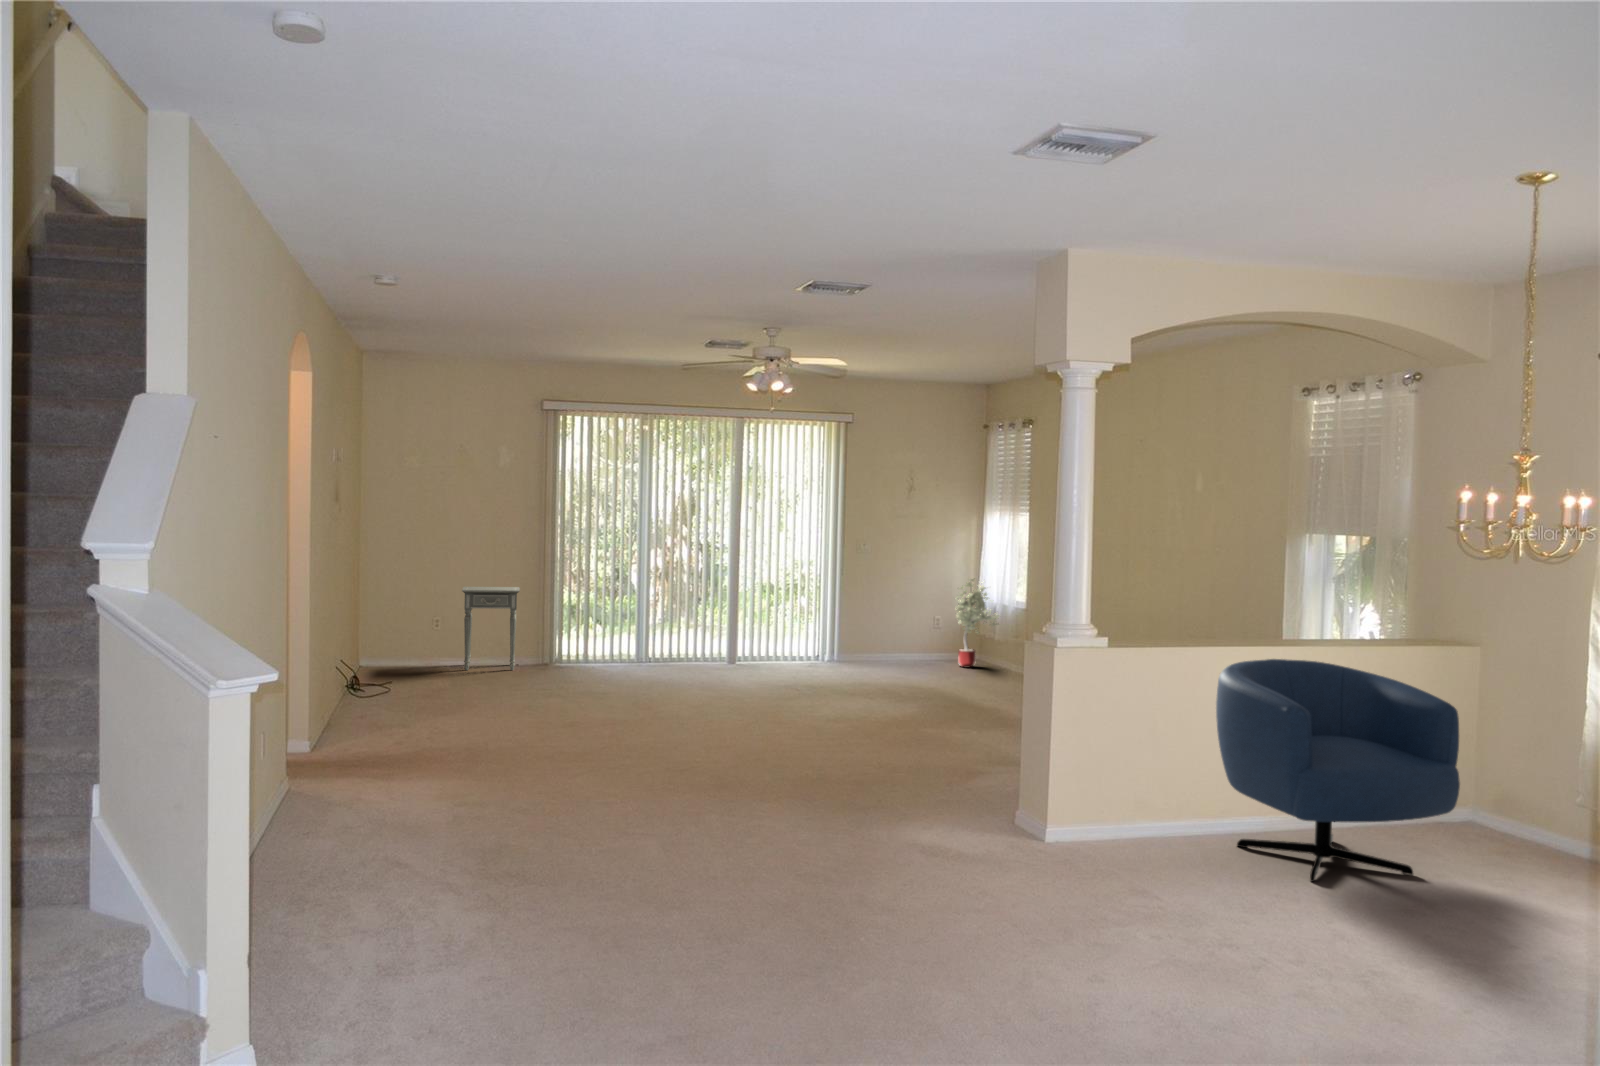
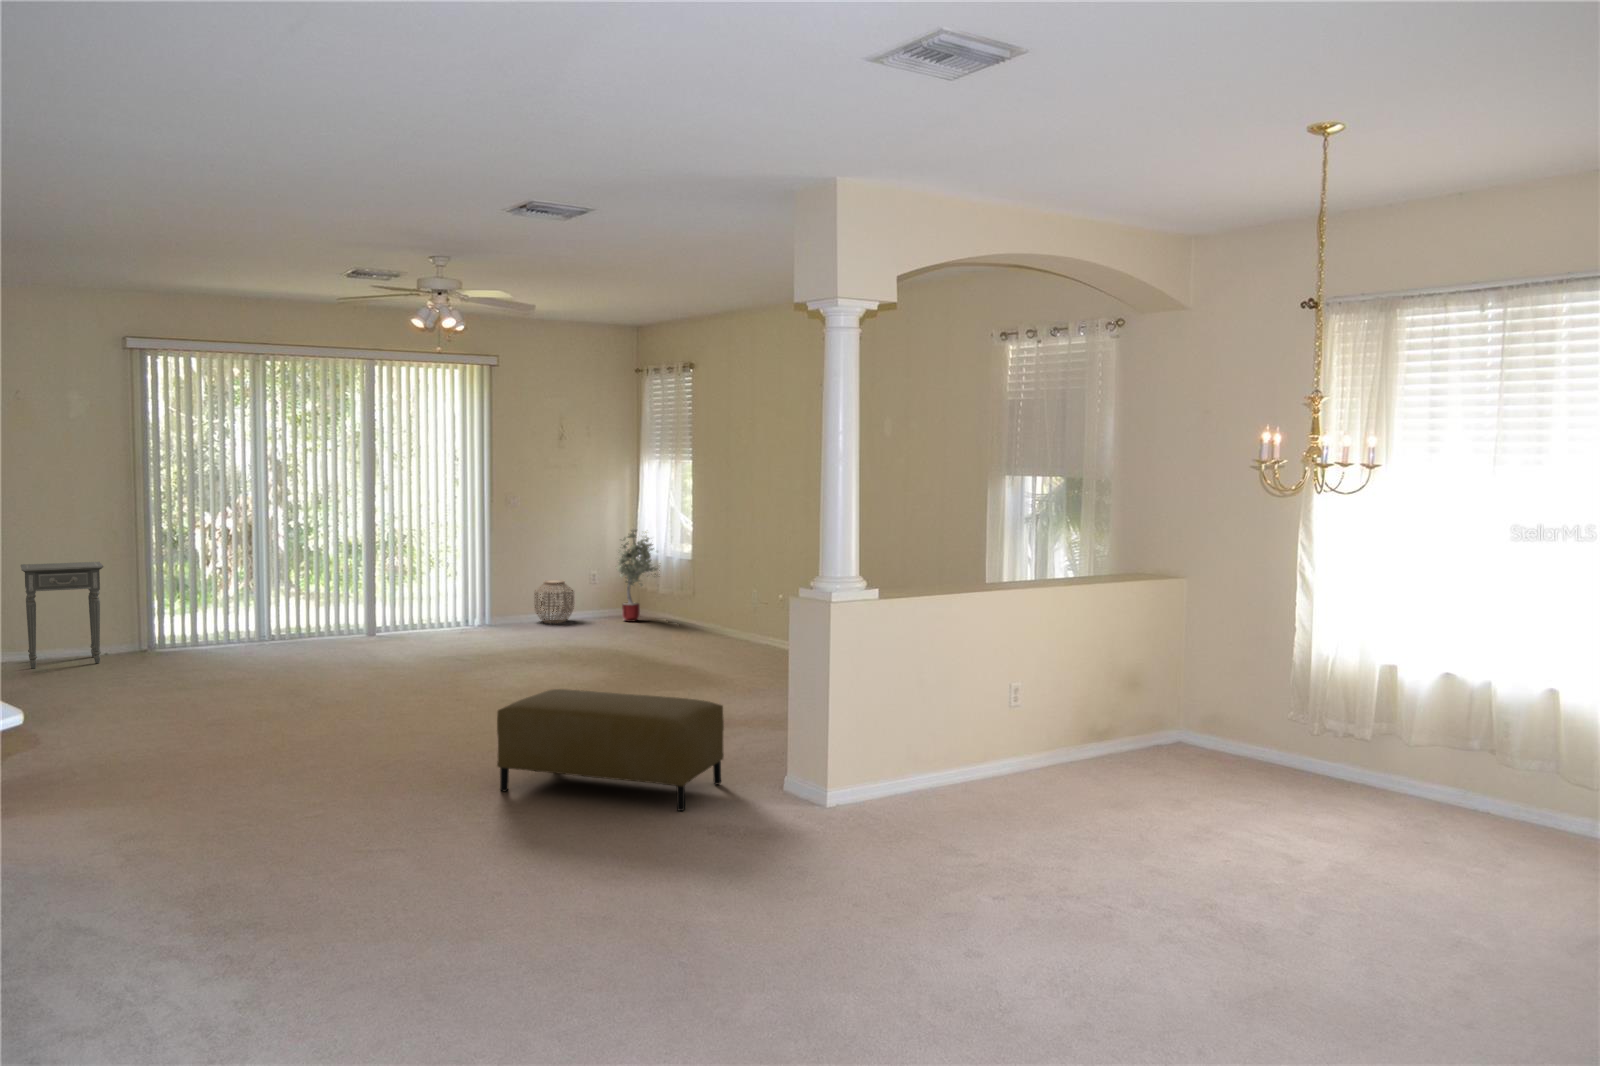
woven basket: none [876,623,914,664] -> present [534,580,574,623]
armchair: present [1216,659,1460,882] -> none [979,598,1198,812]
ottoman: none [760,713,961,831] -> present [497,689,724,811]

